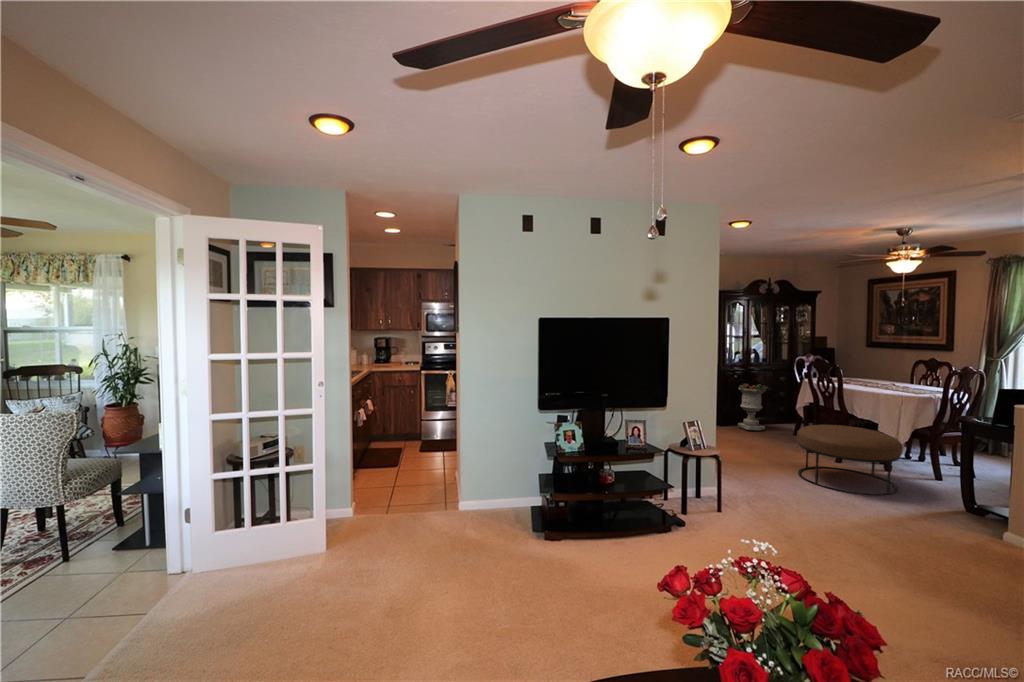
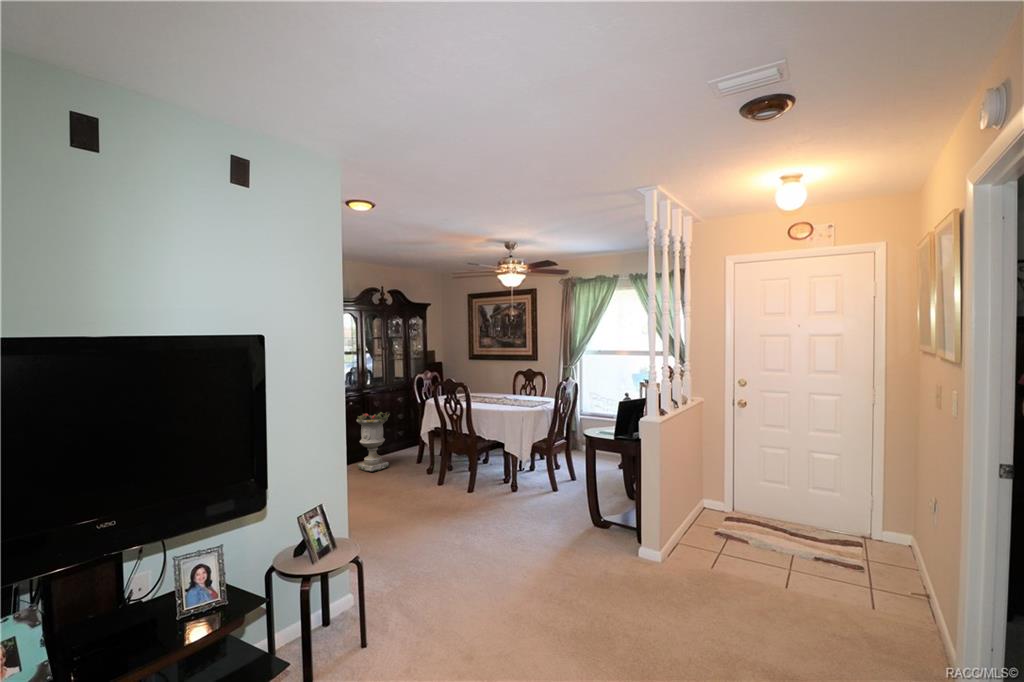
ottoman: present [797,425,903,496] -> none [437,454,535,540]

